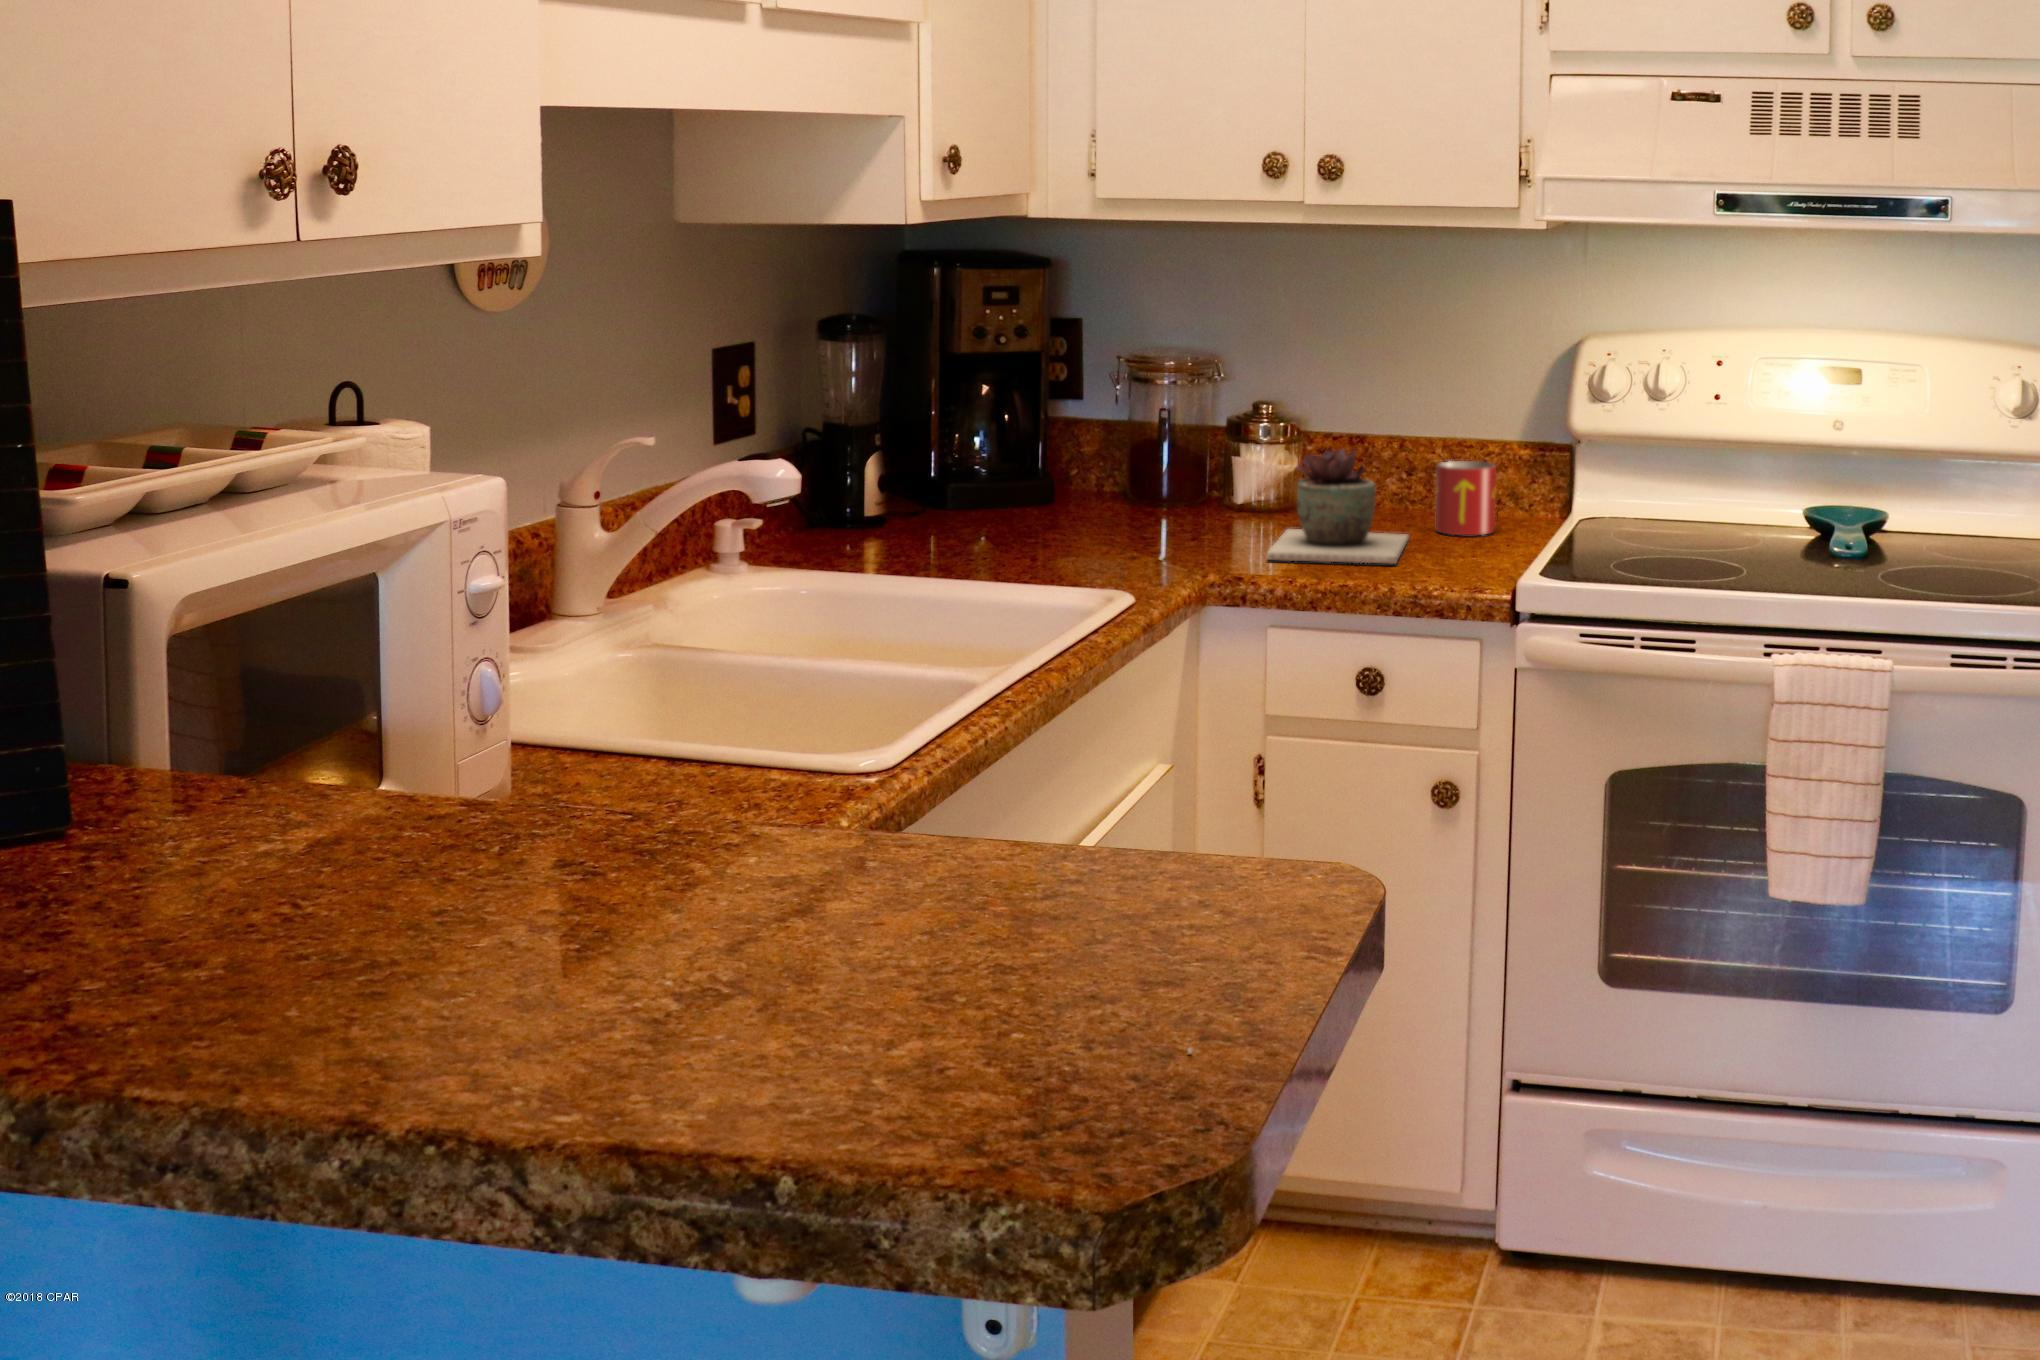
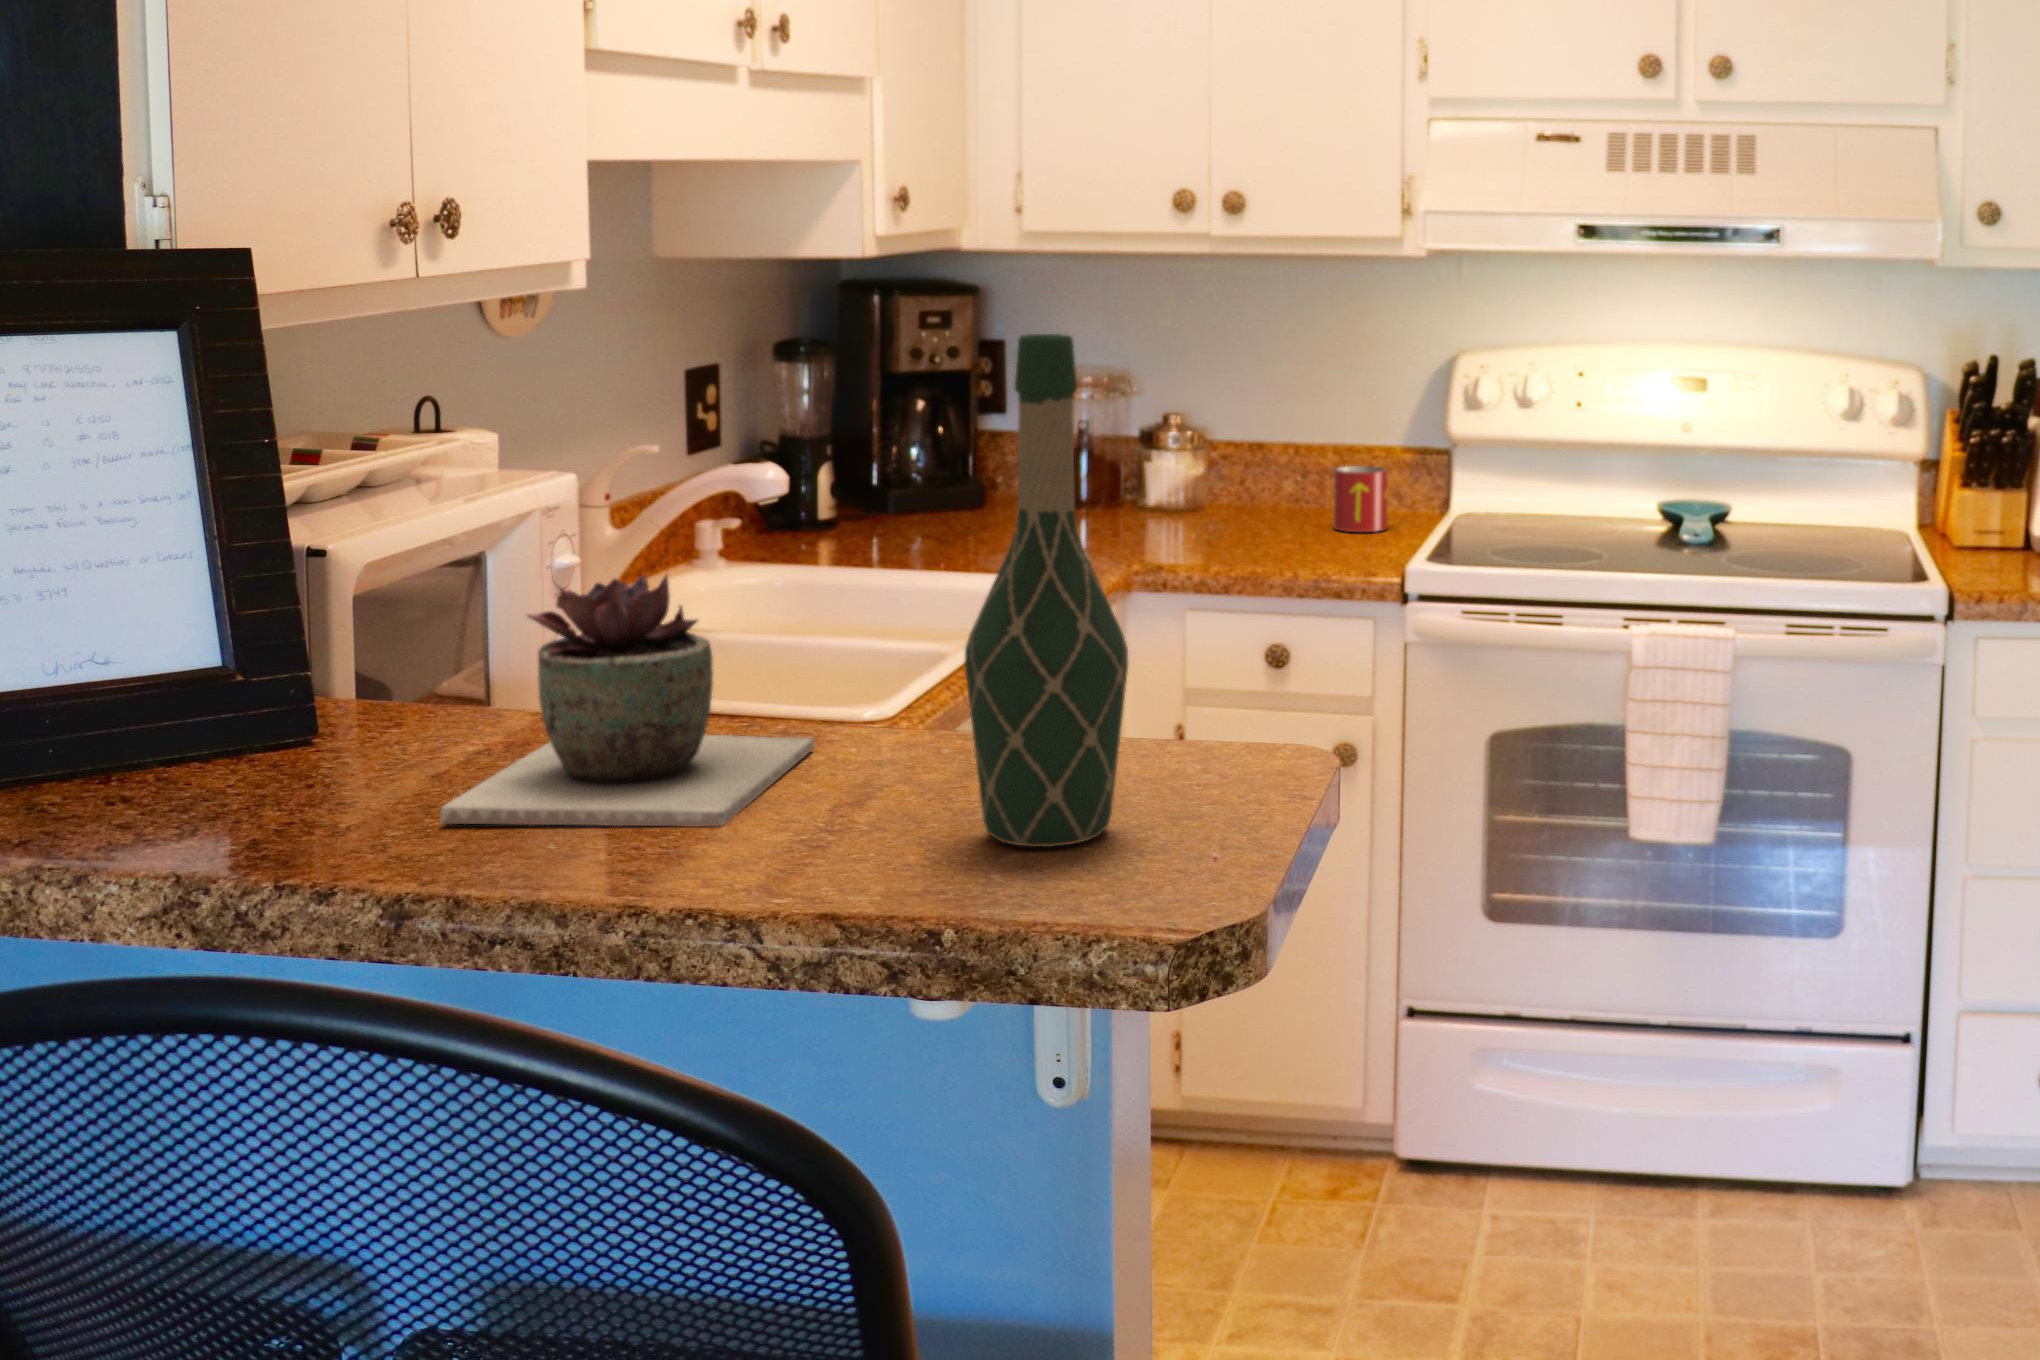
wine bottle: none [860,305,1089,1024] -> present [965,334,1128,847]
succulent plant: present [1267,450,1409,563] -> present [441,575,814,827]

